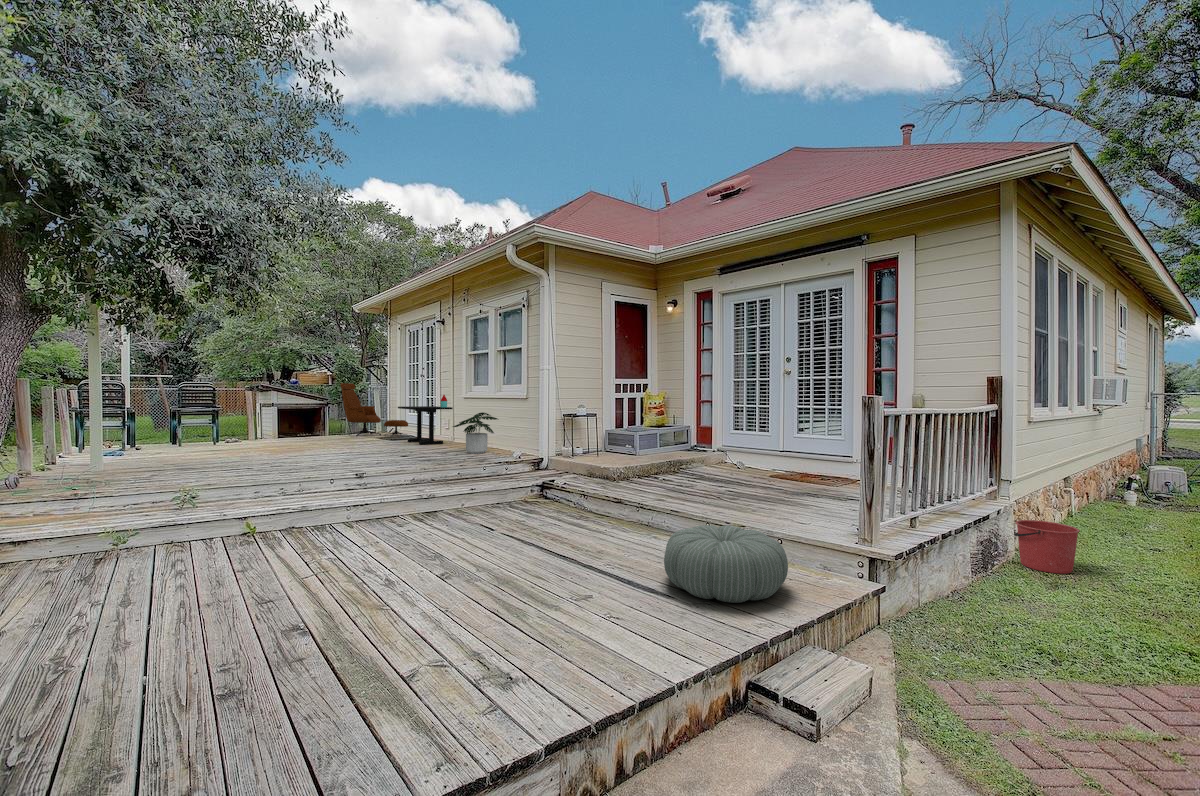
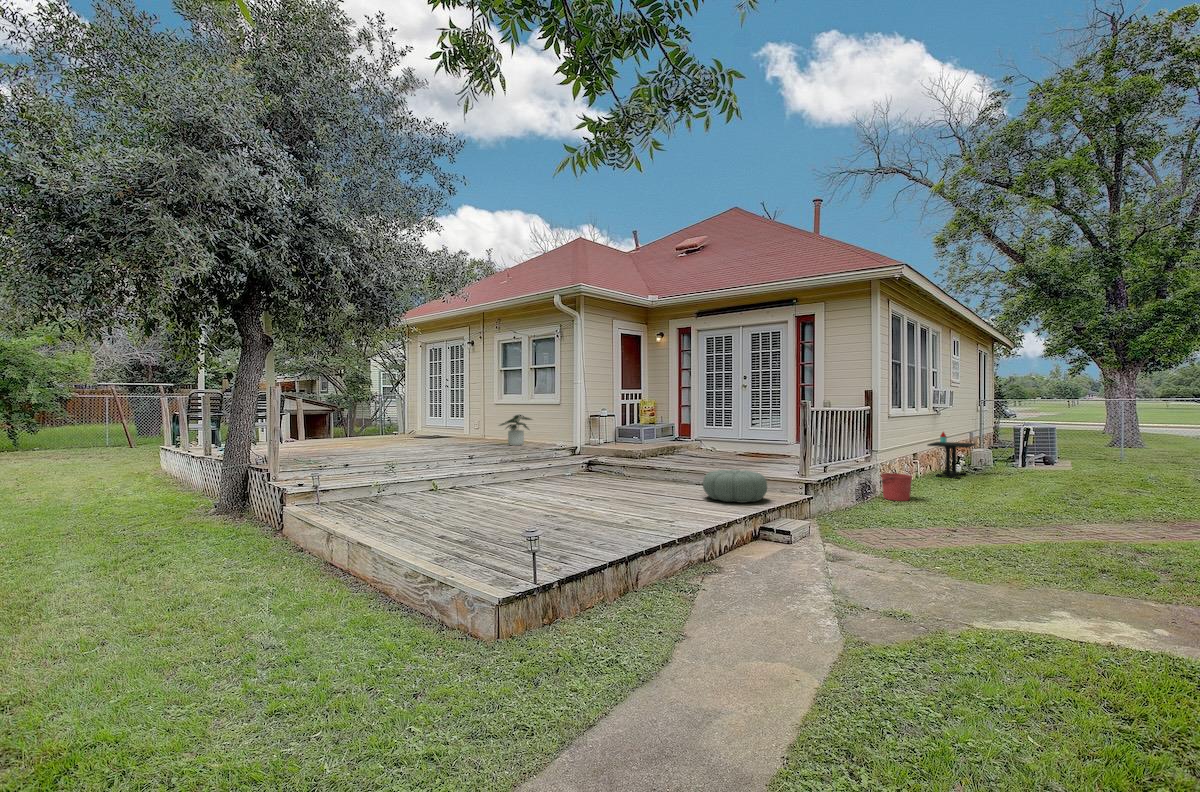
lounge chair: present [341,383,408,436] -> none [373,392,431,436]
side table: present [398,395,453,445] -> present [928,432,975,479]

